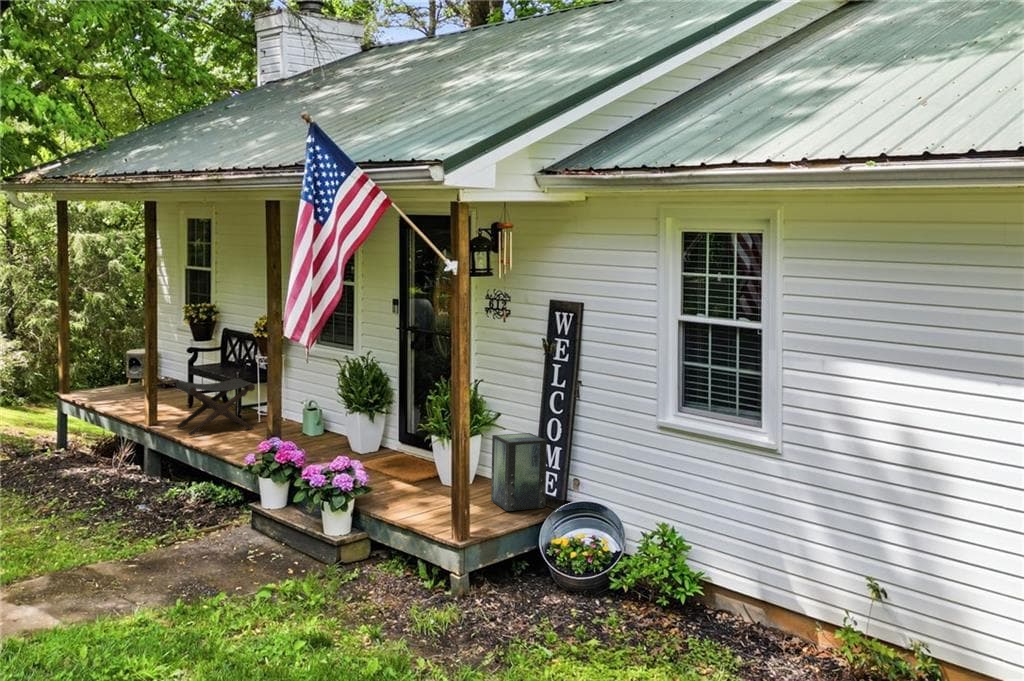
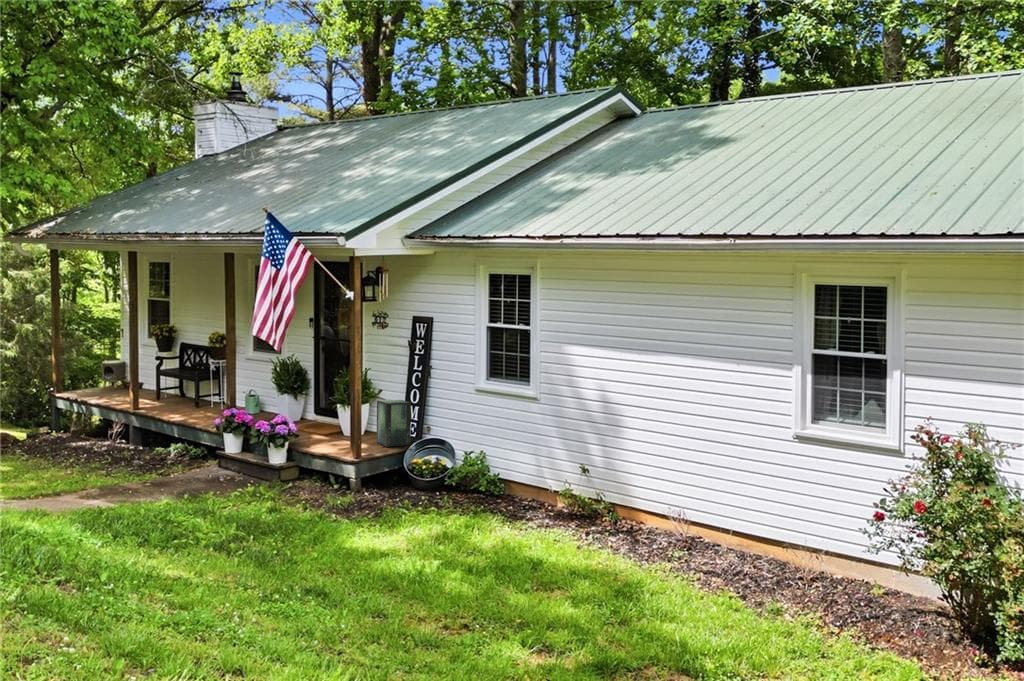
footstool: present [176,378,255,436] -> none [153,375,211,414]

